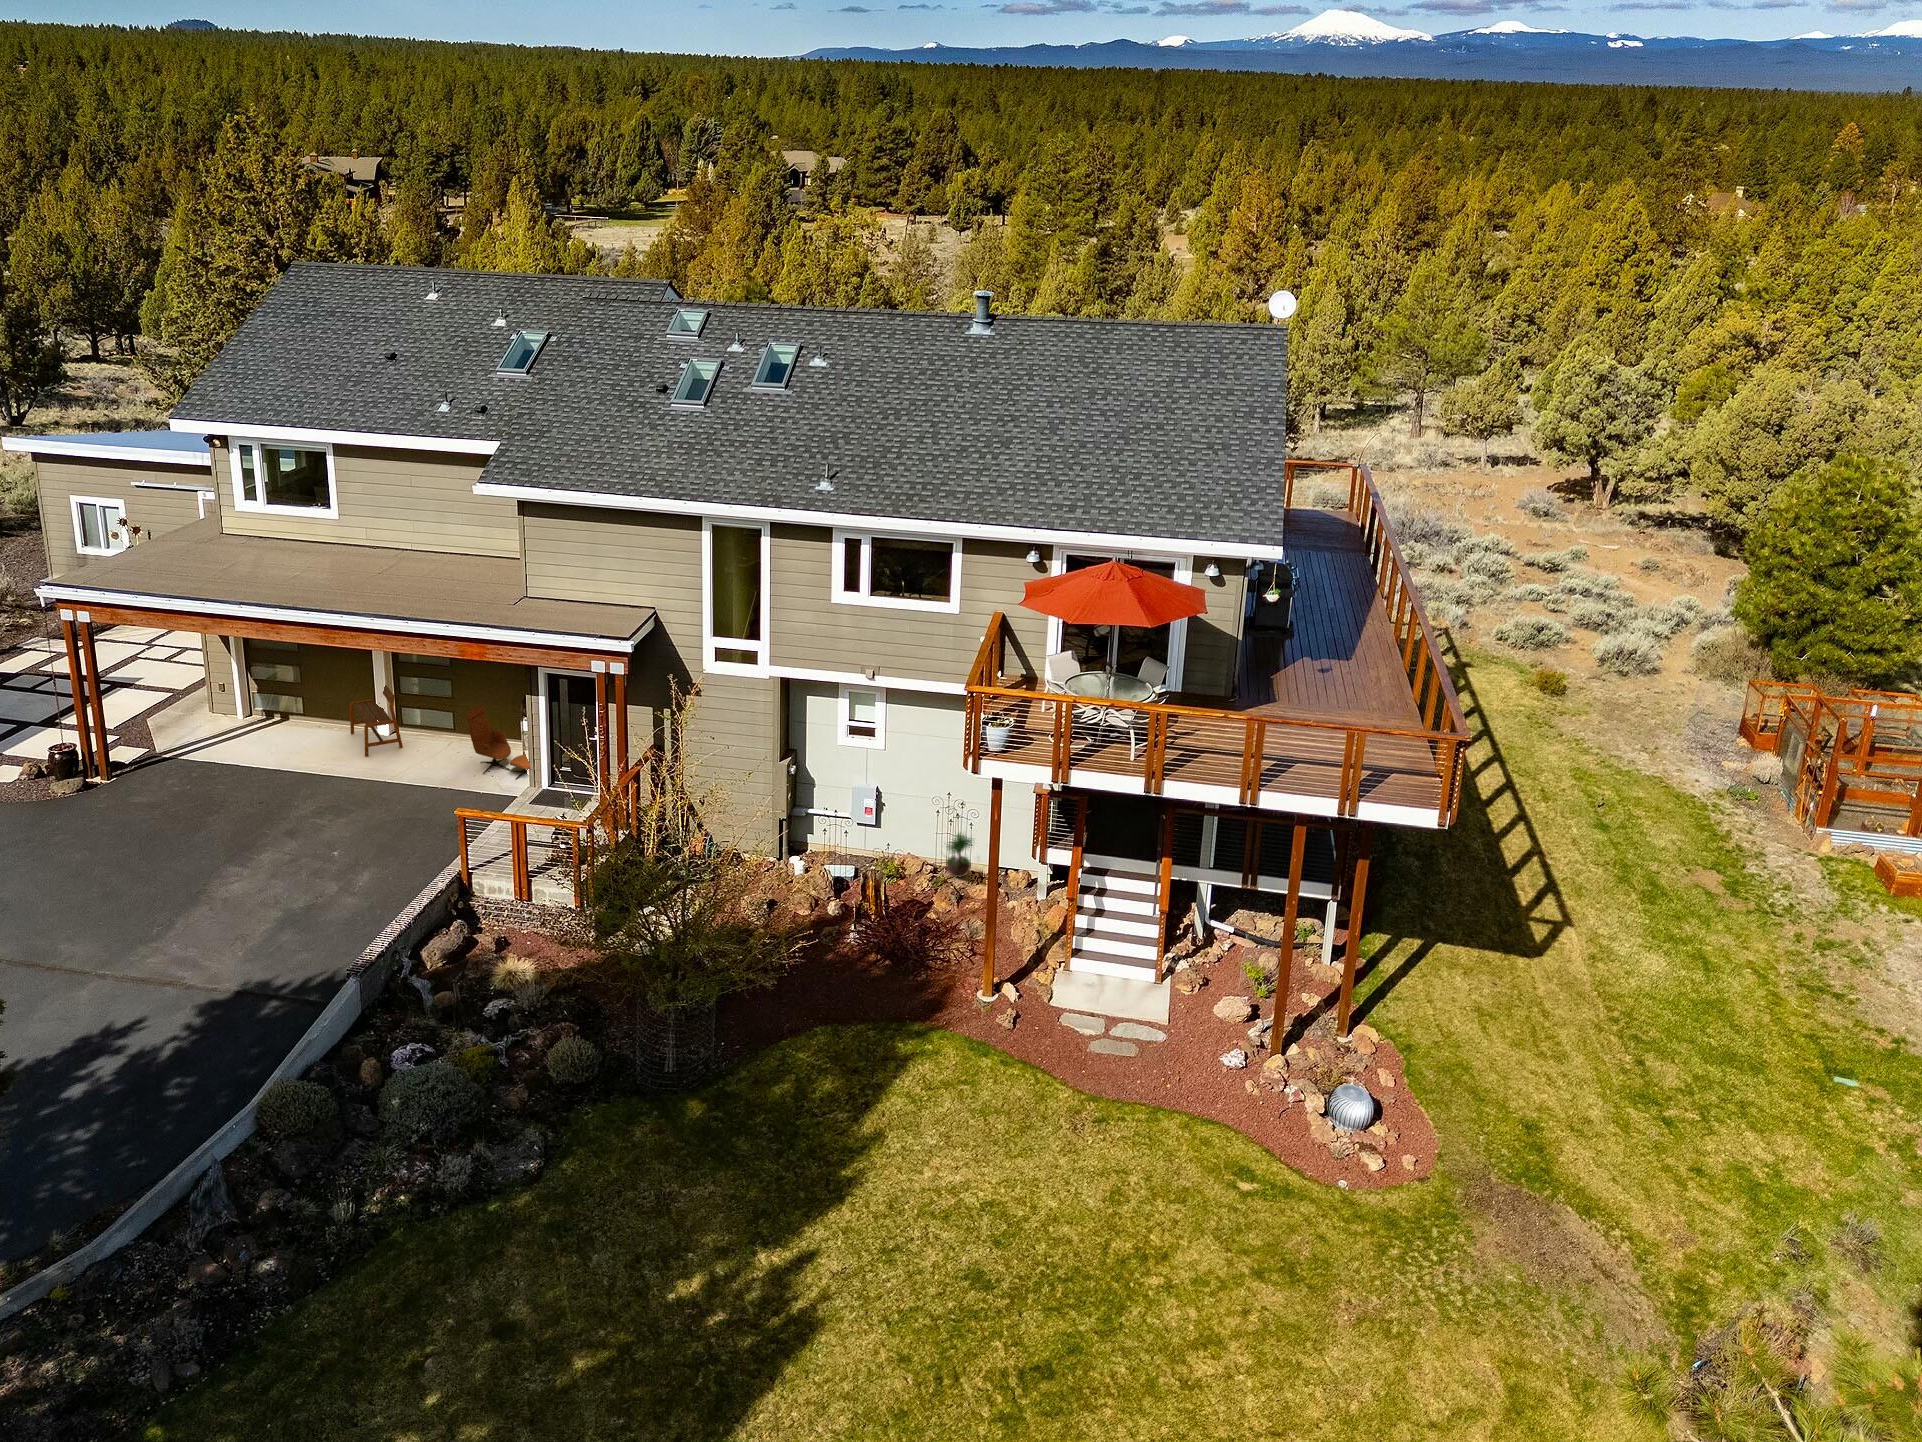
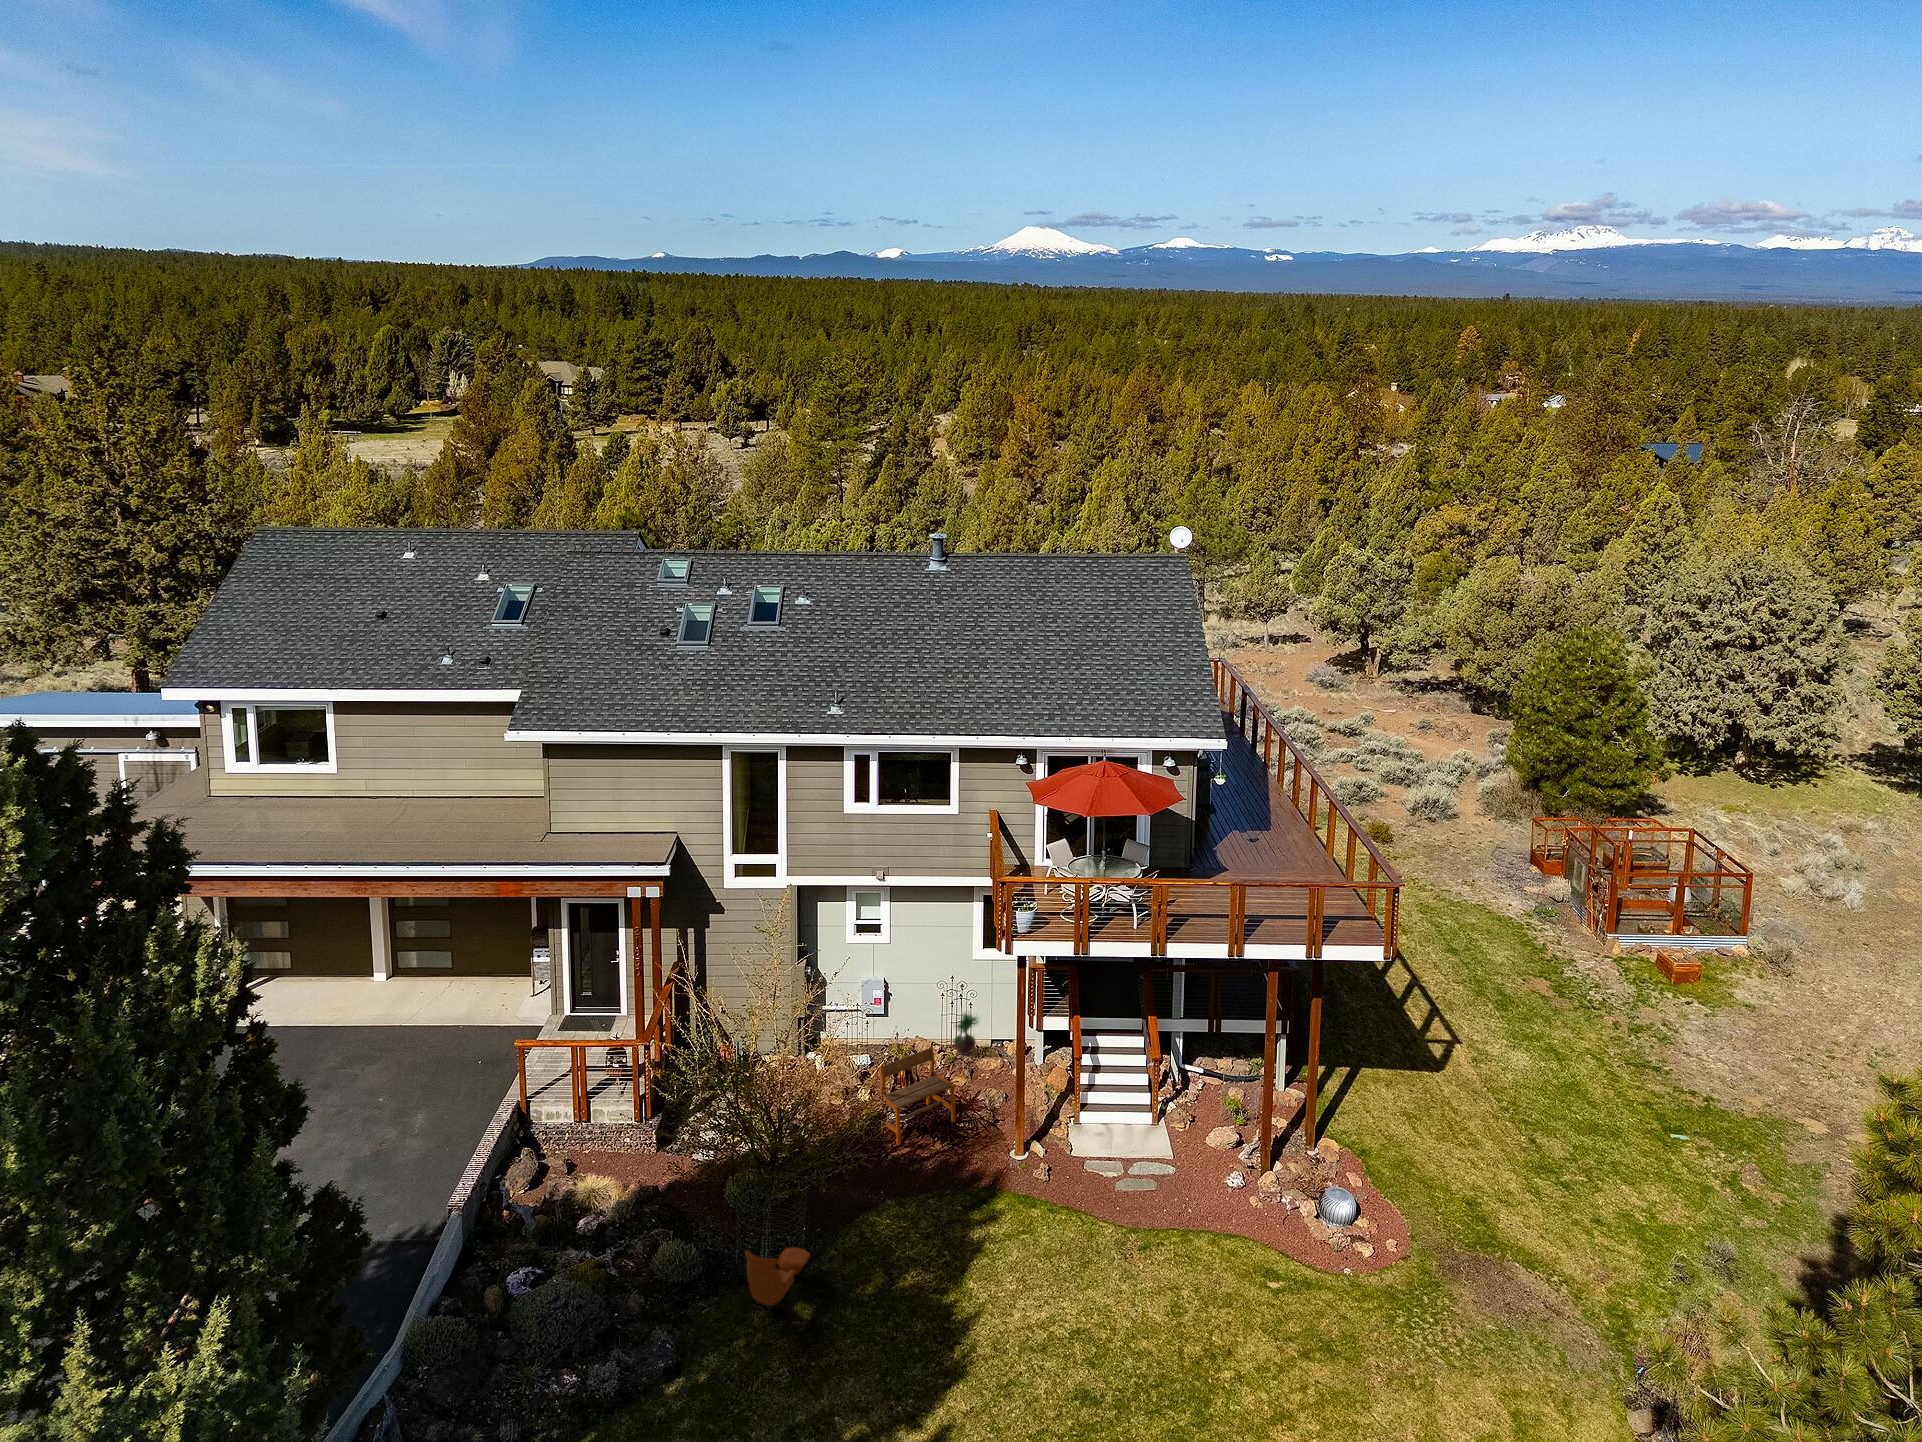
bench: present [350,685,403,757] -> present [879,1047,956,1146]
lounge chair: present [466,706,531,779] -> present [745,1248,810,1321]

